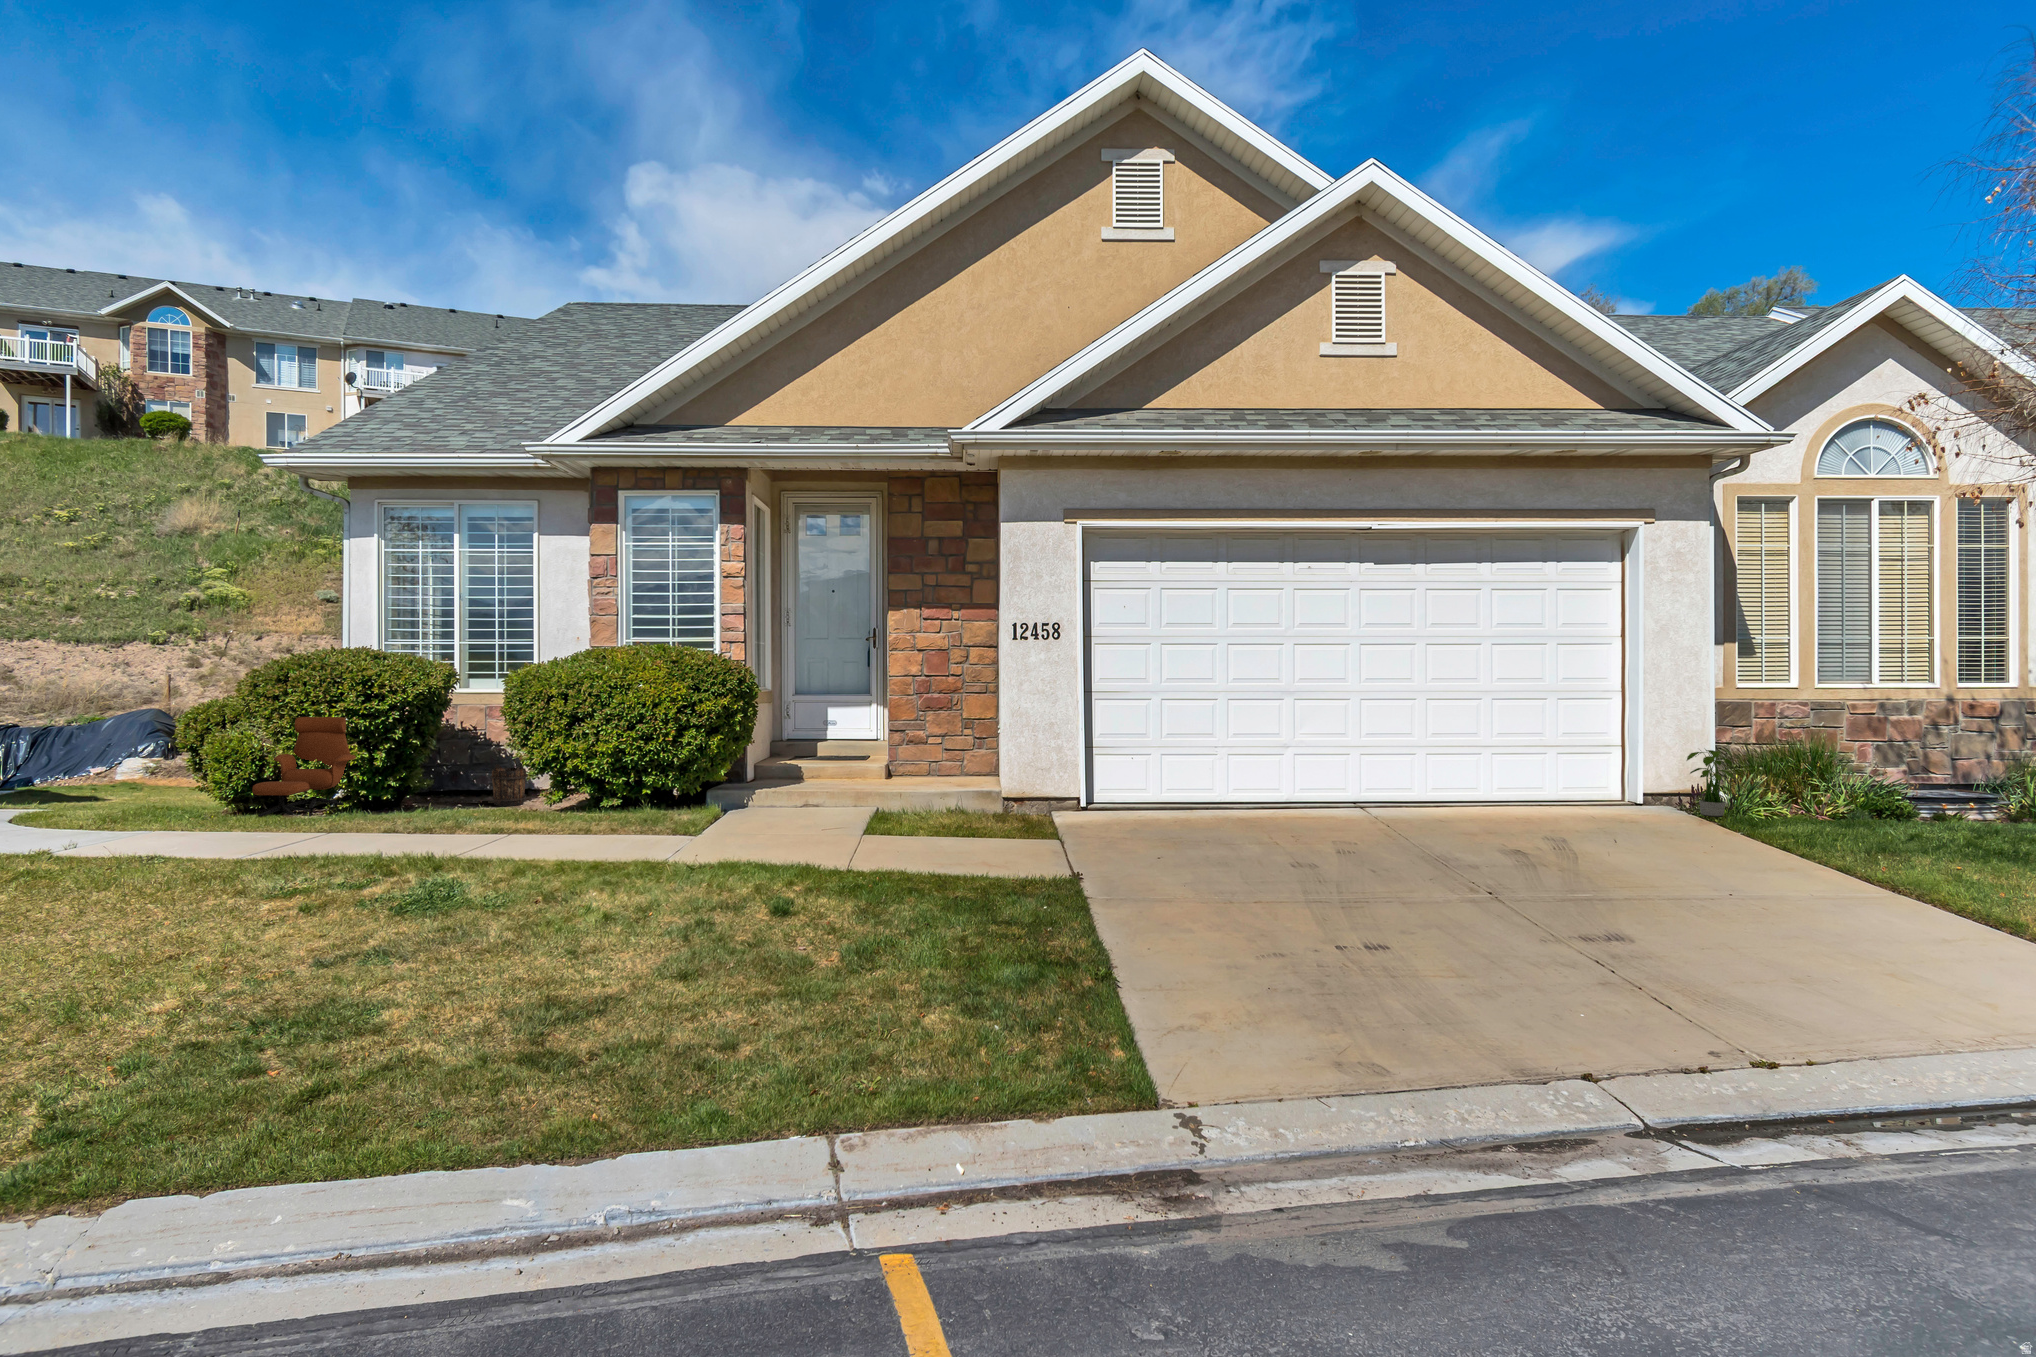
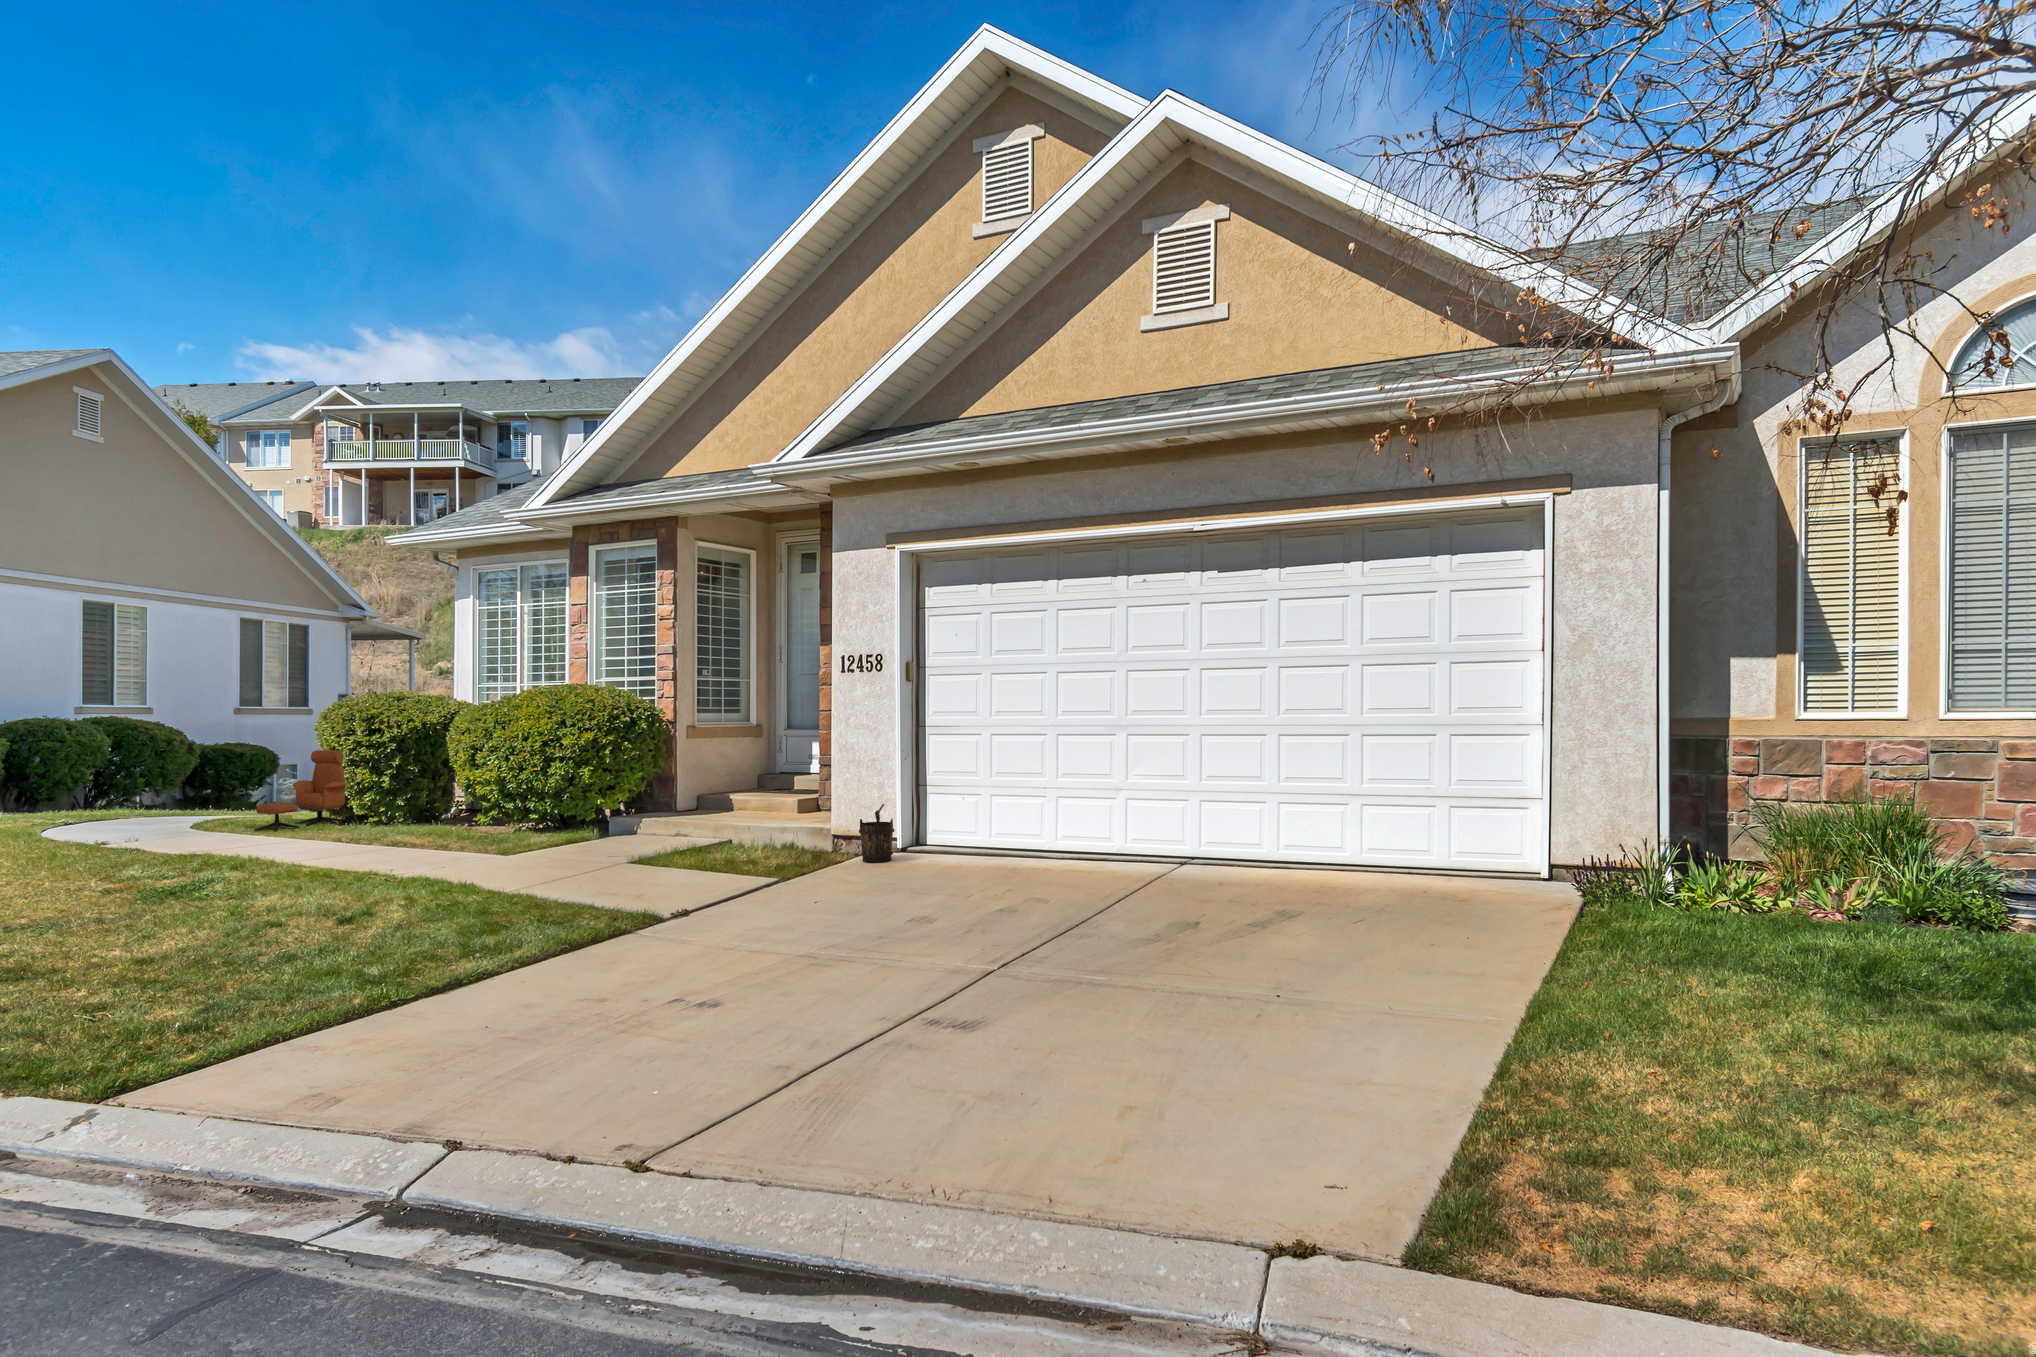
potted plant: present [1687,749,1735,816] -> none [1575,802,1640,898]
bucket: present [490,756,528,806] -> present [859,804,894,862]

